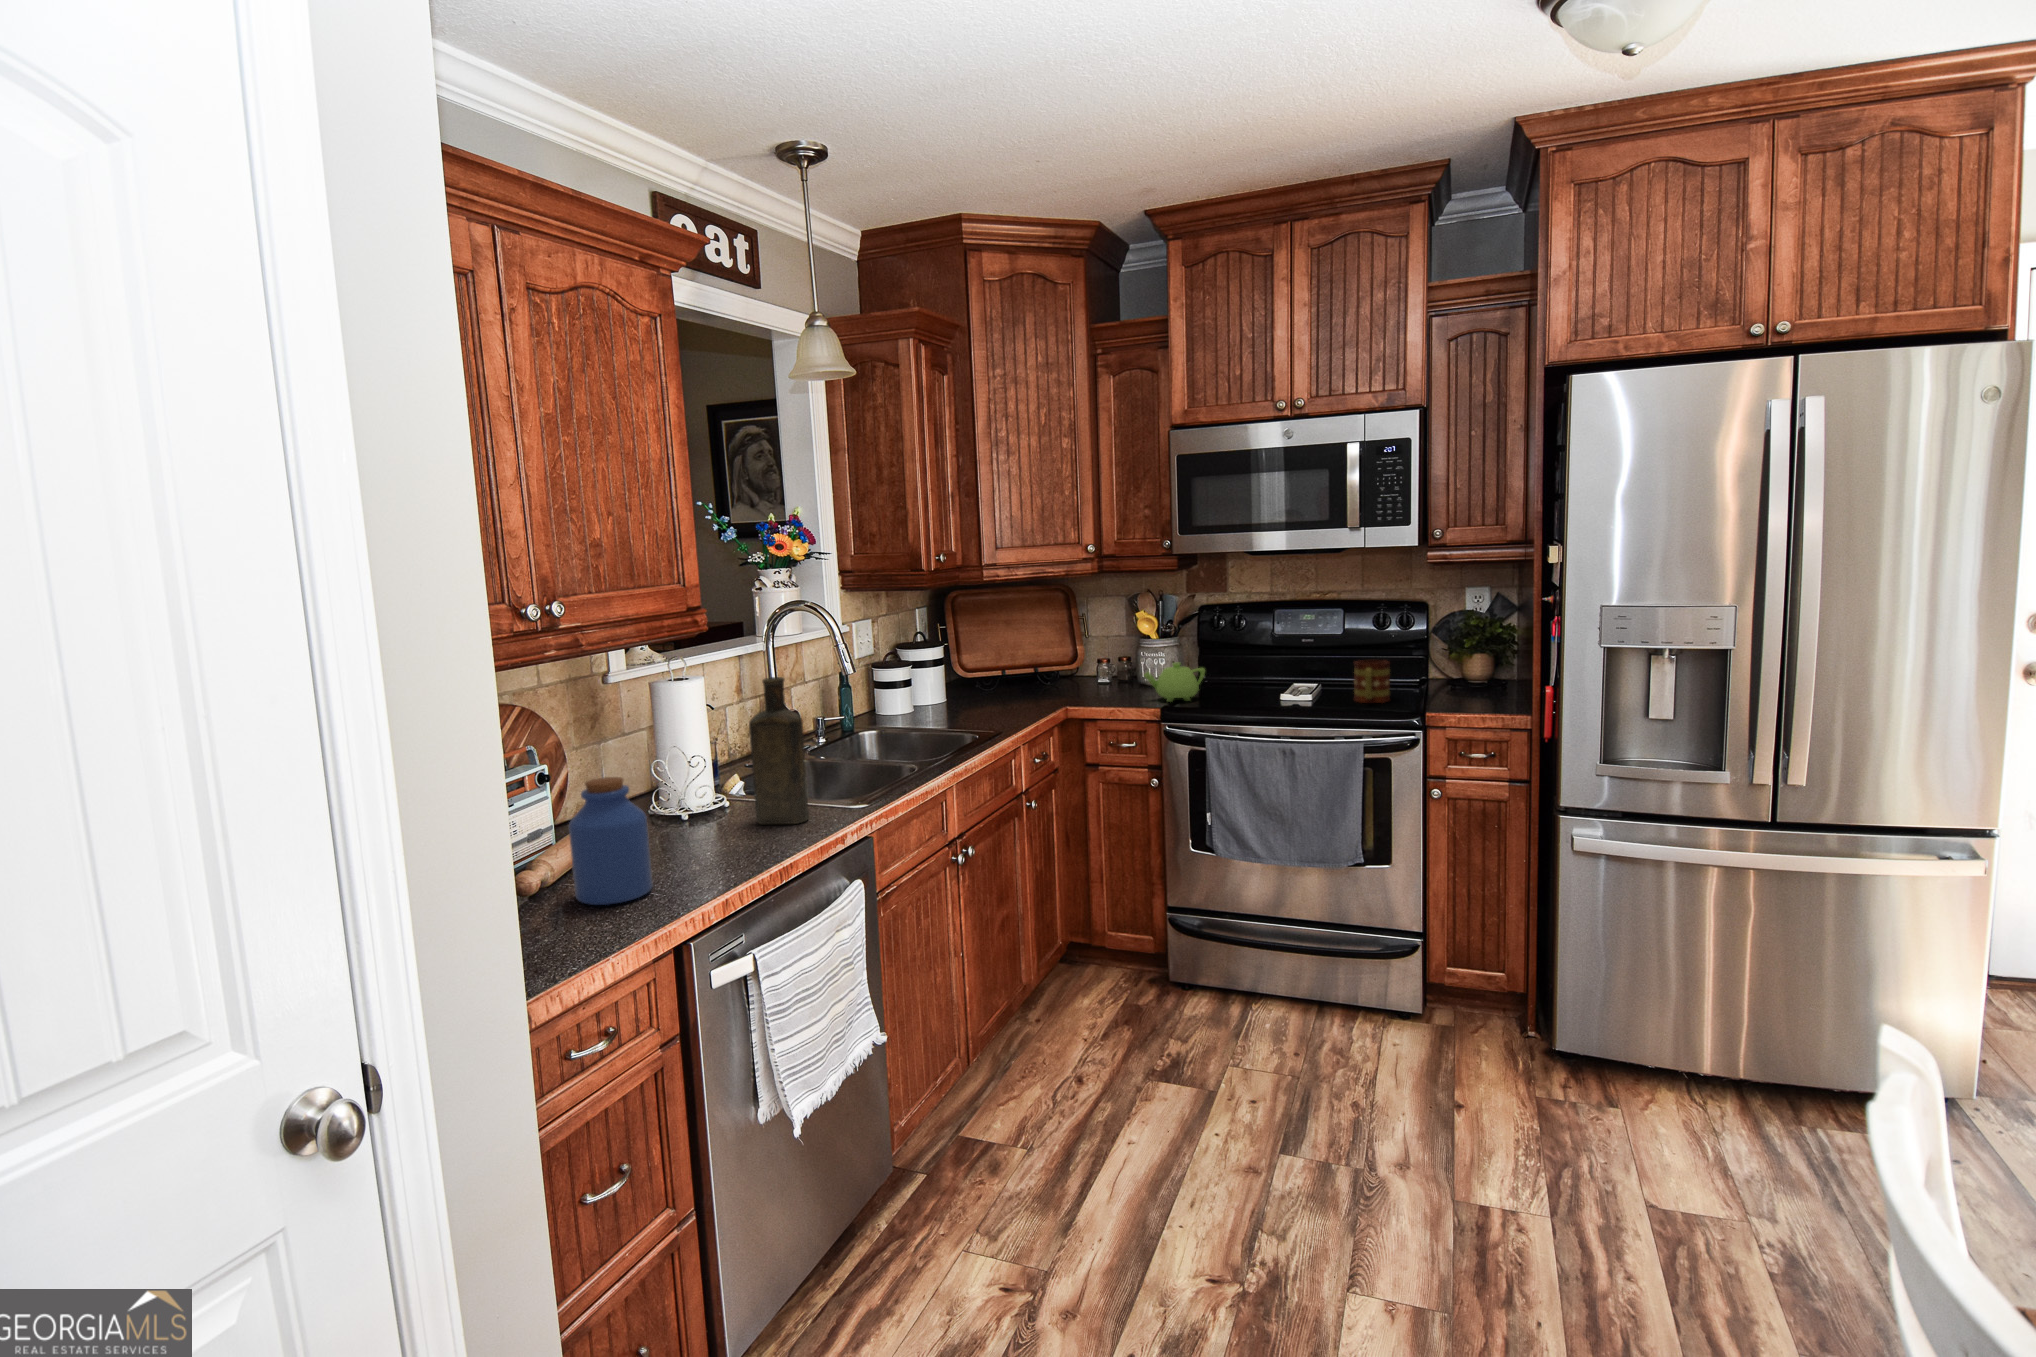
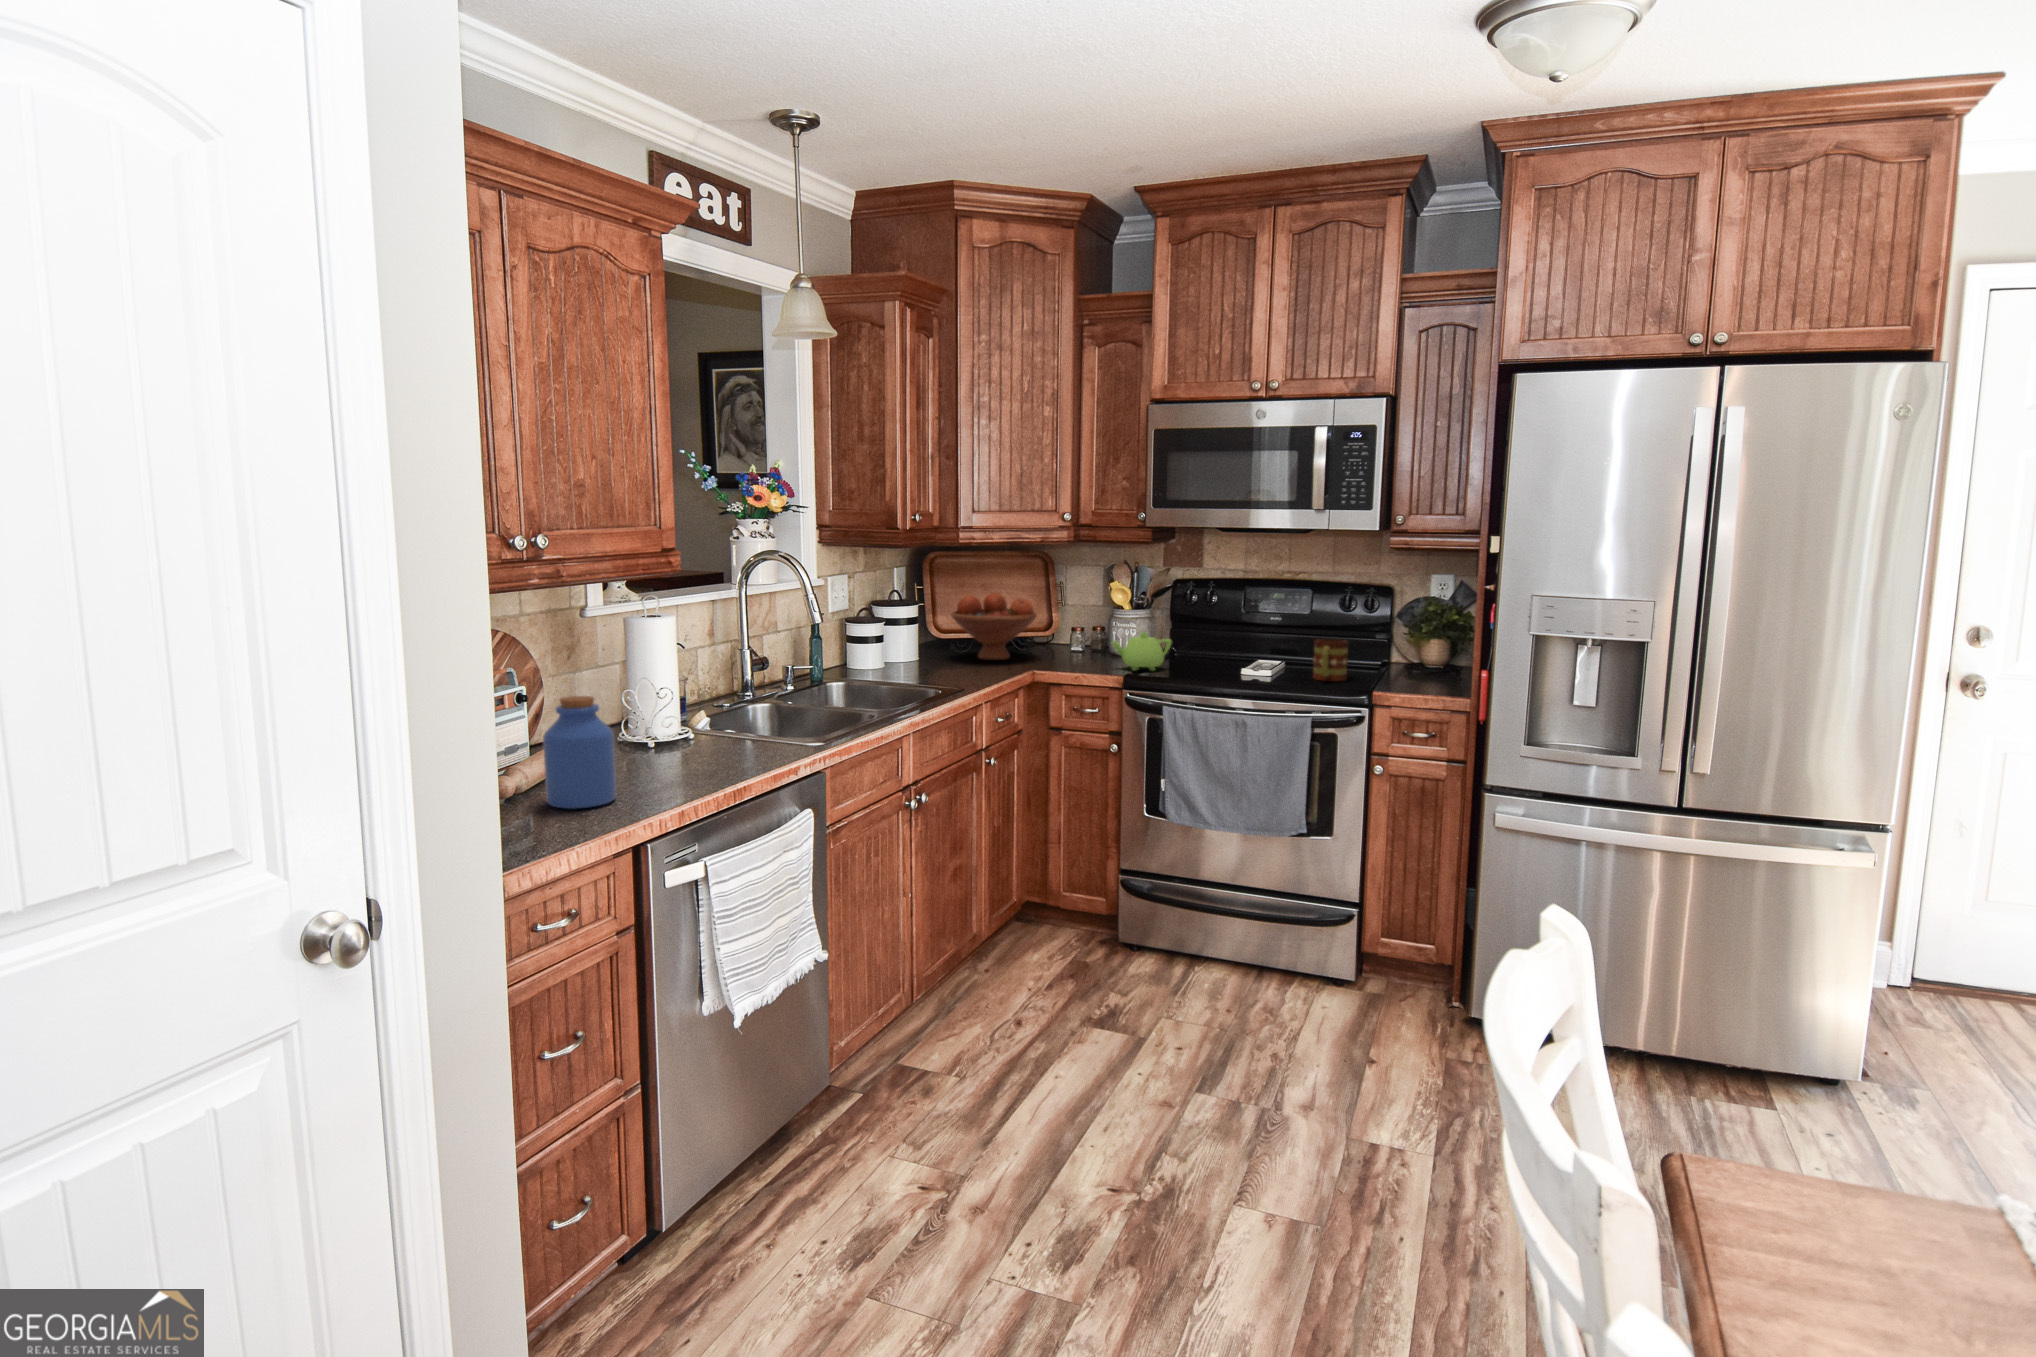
fruit bowl: none [977,630,1065,698] -> present [951,593,1037,660]
bottle: present [749,677,809,824] -> none [714,618,766,755]

